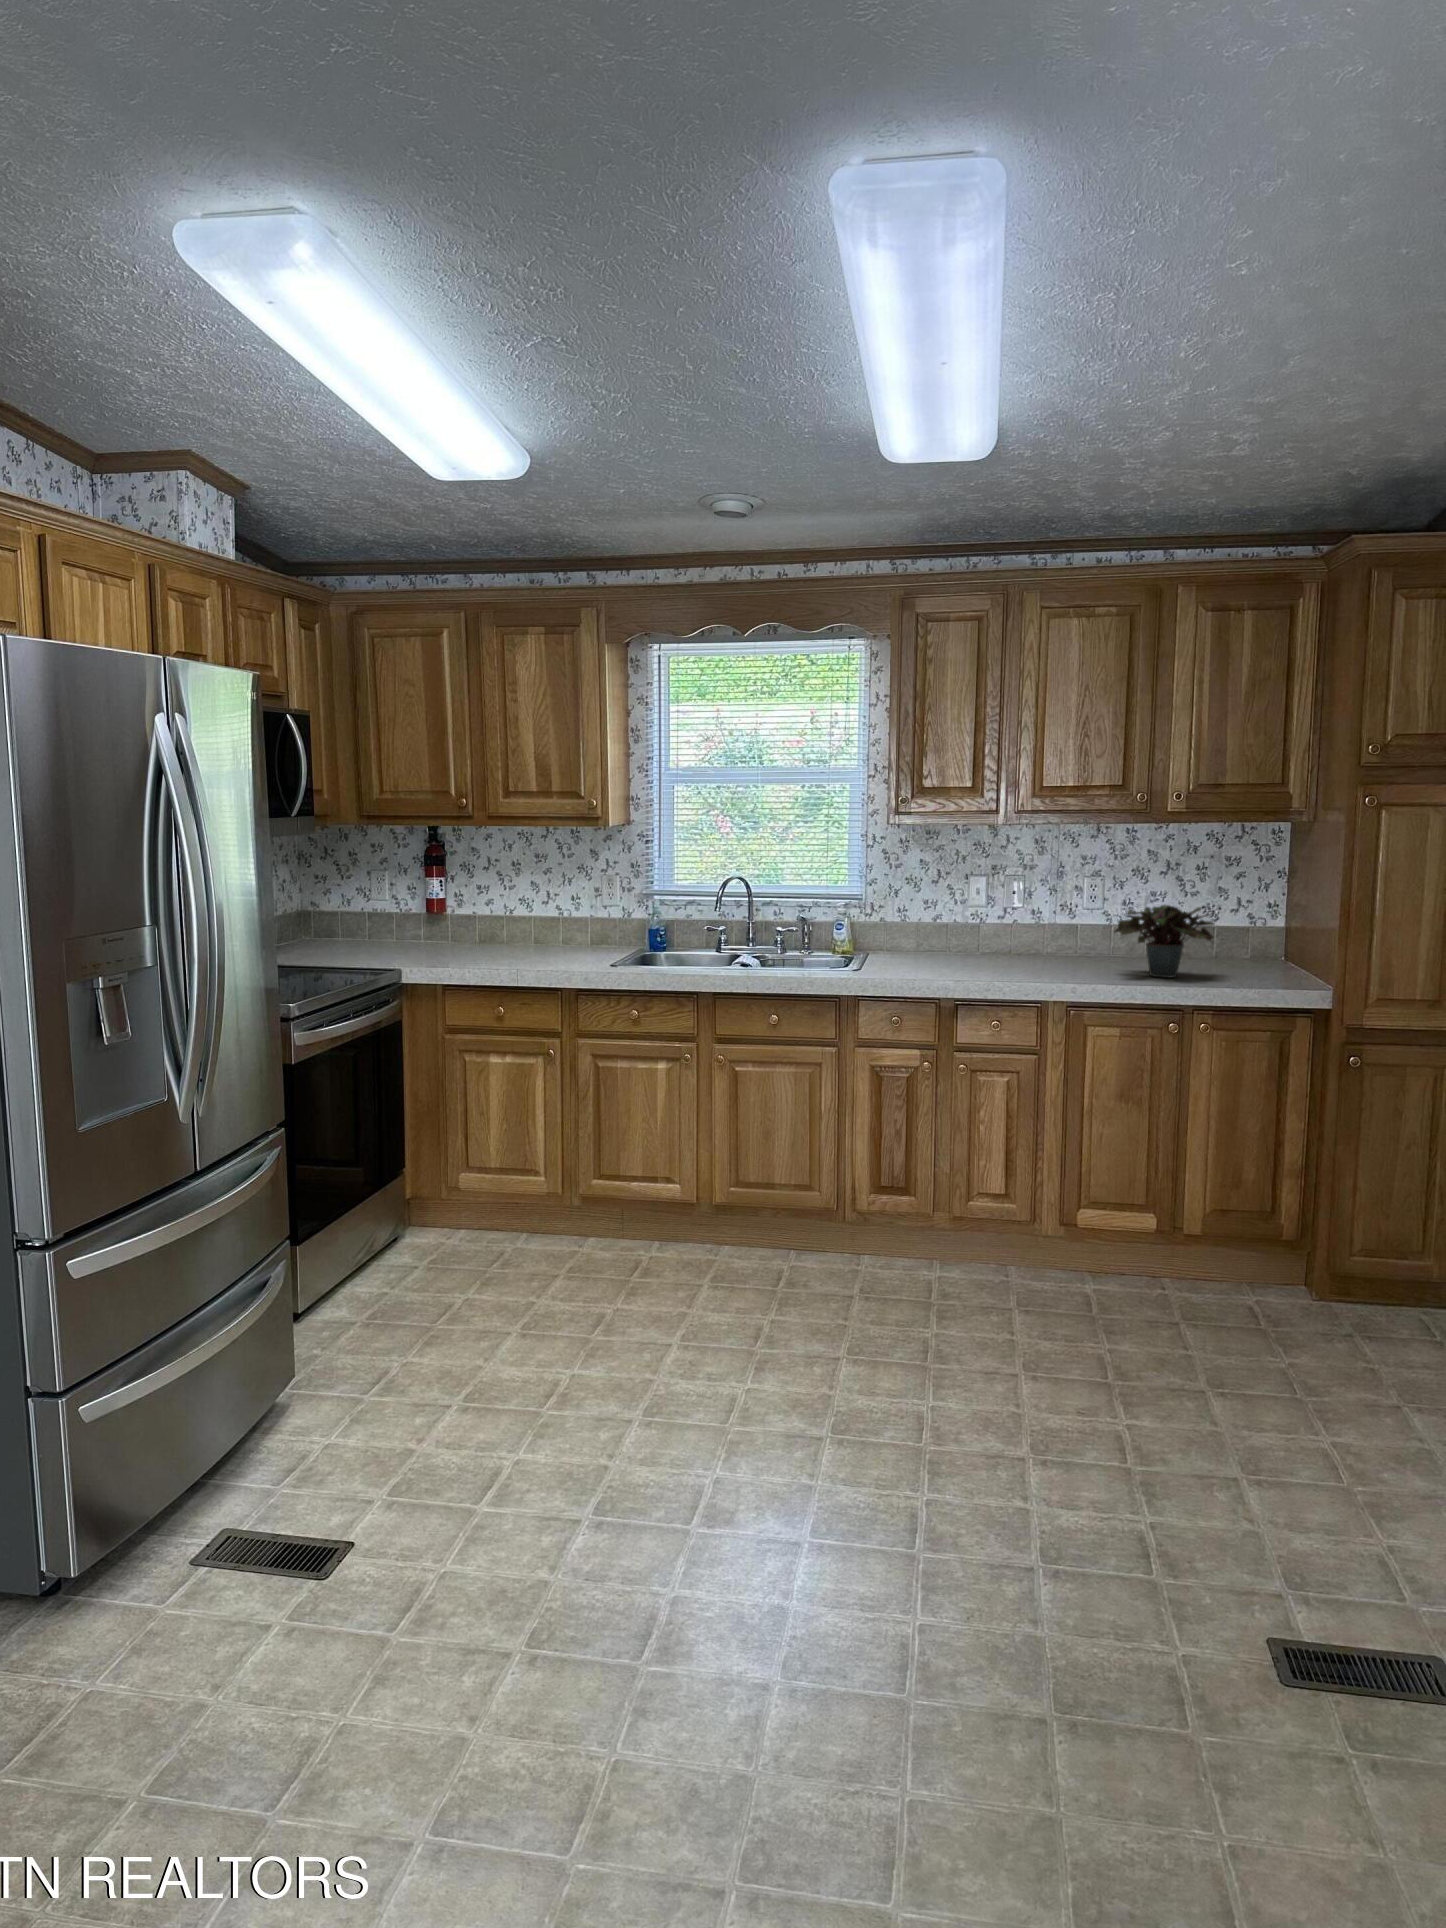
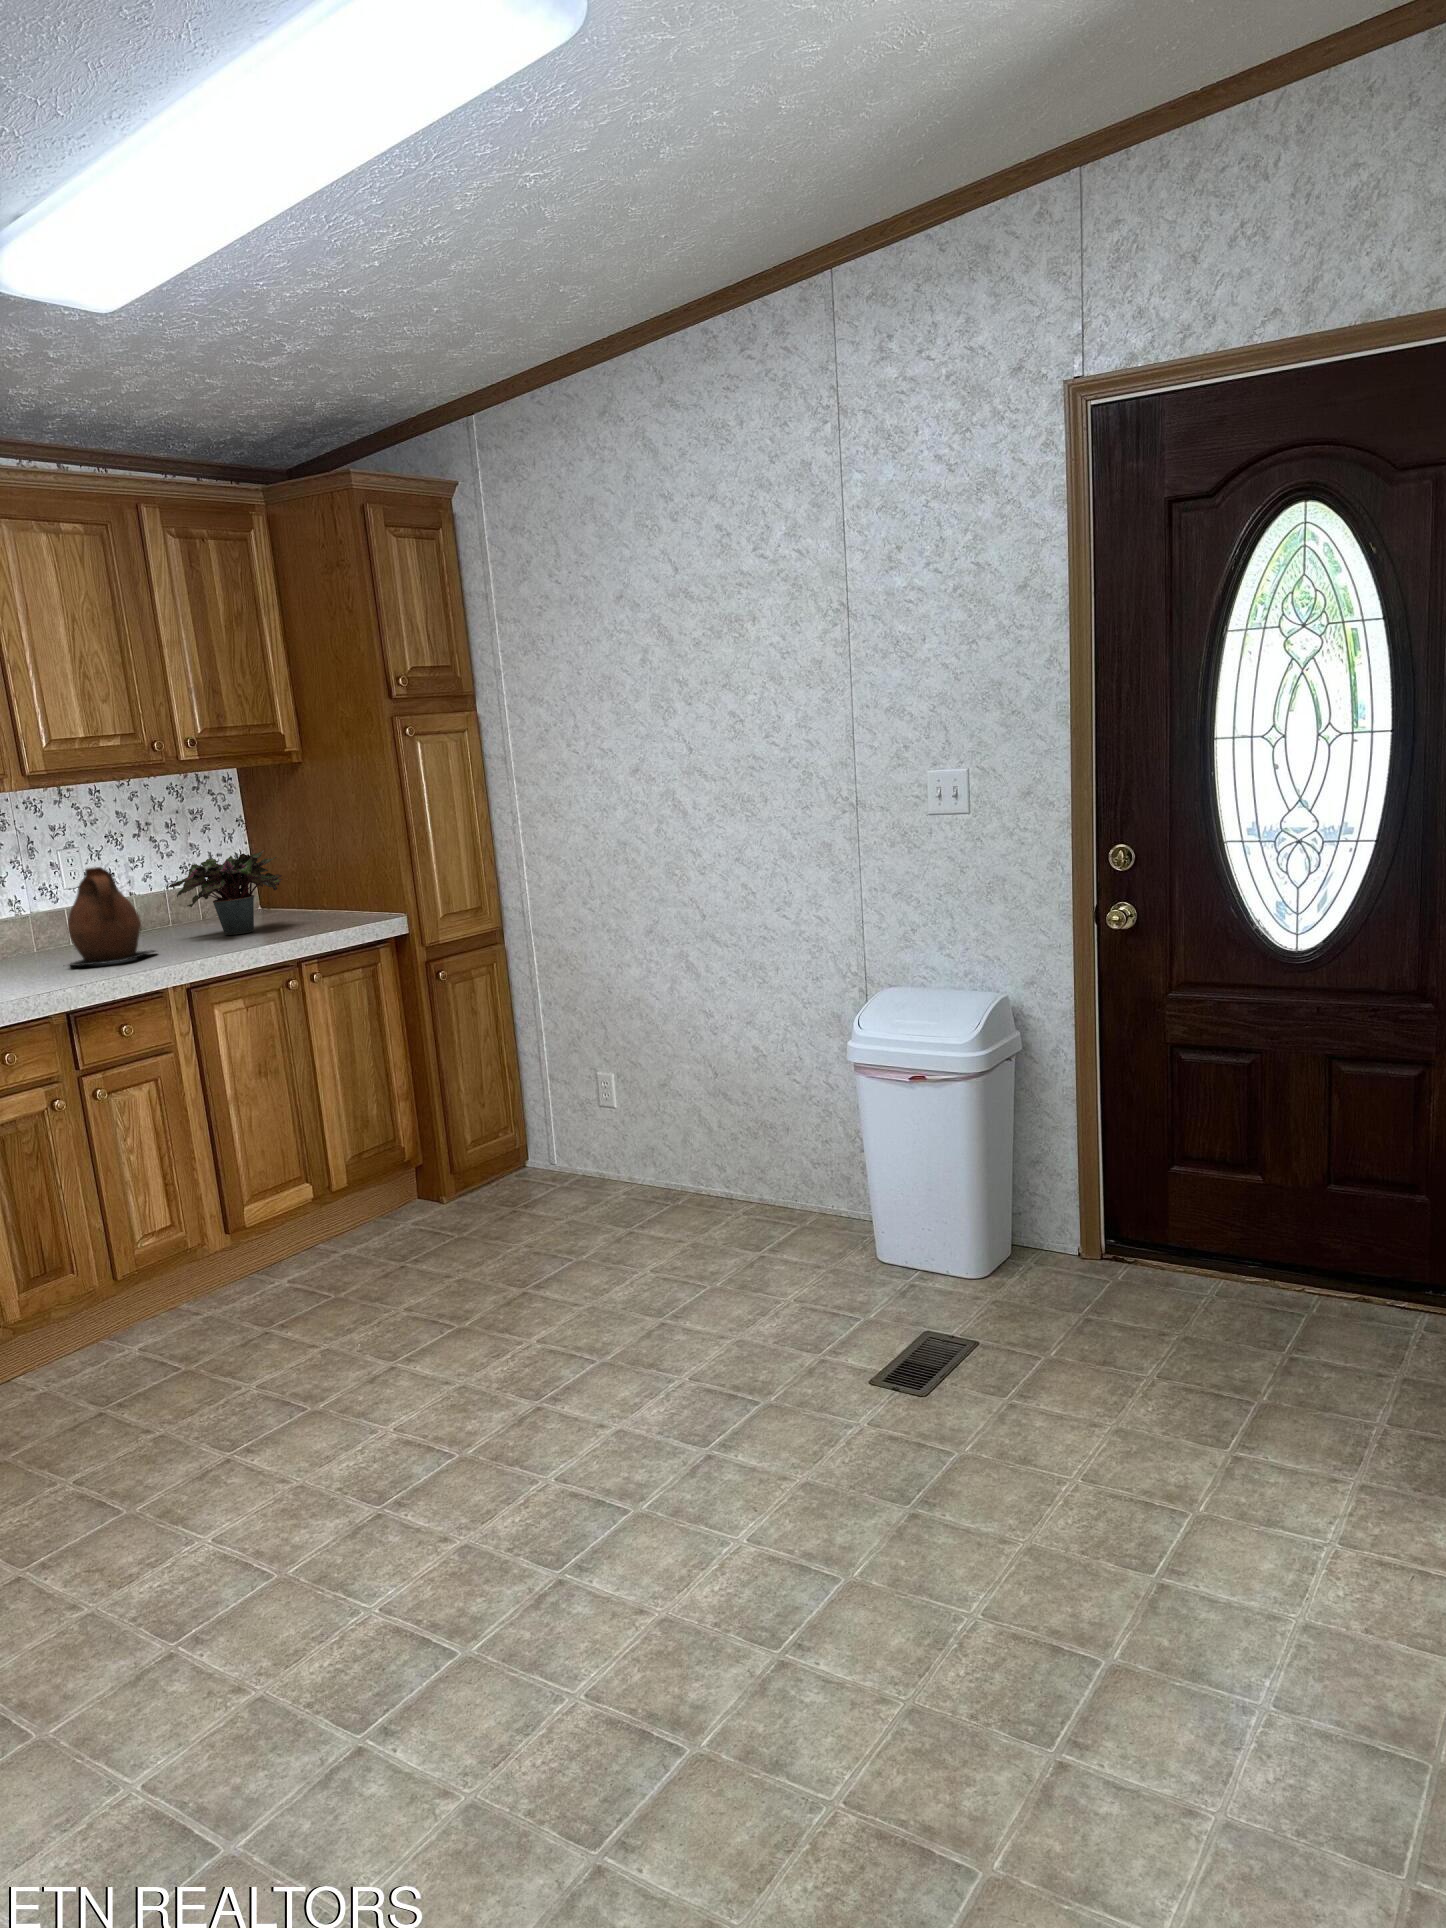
ceramic pitcher: none [987,896,1063,976] -> present [68,867,154,966]

